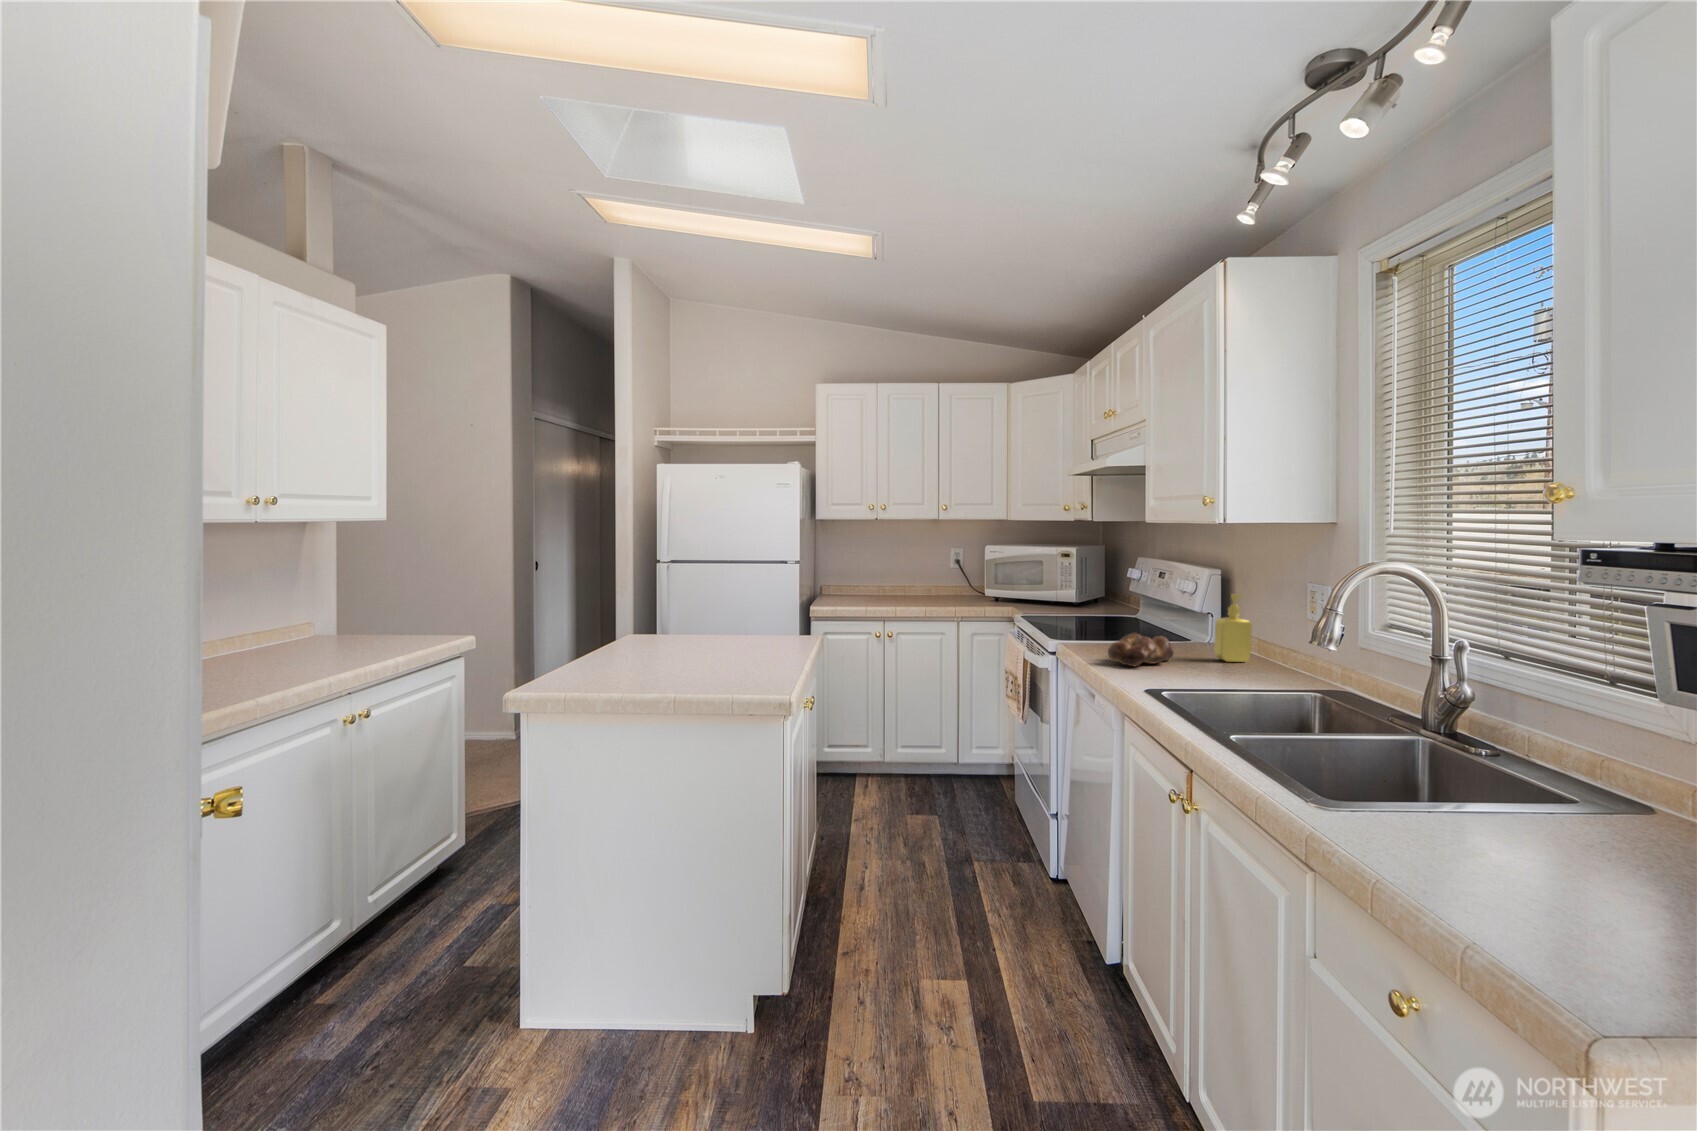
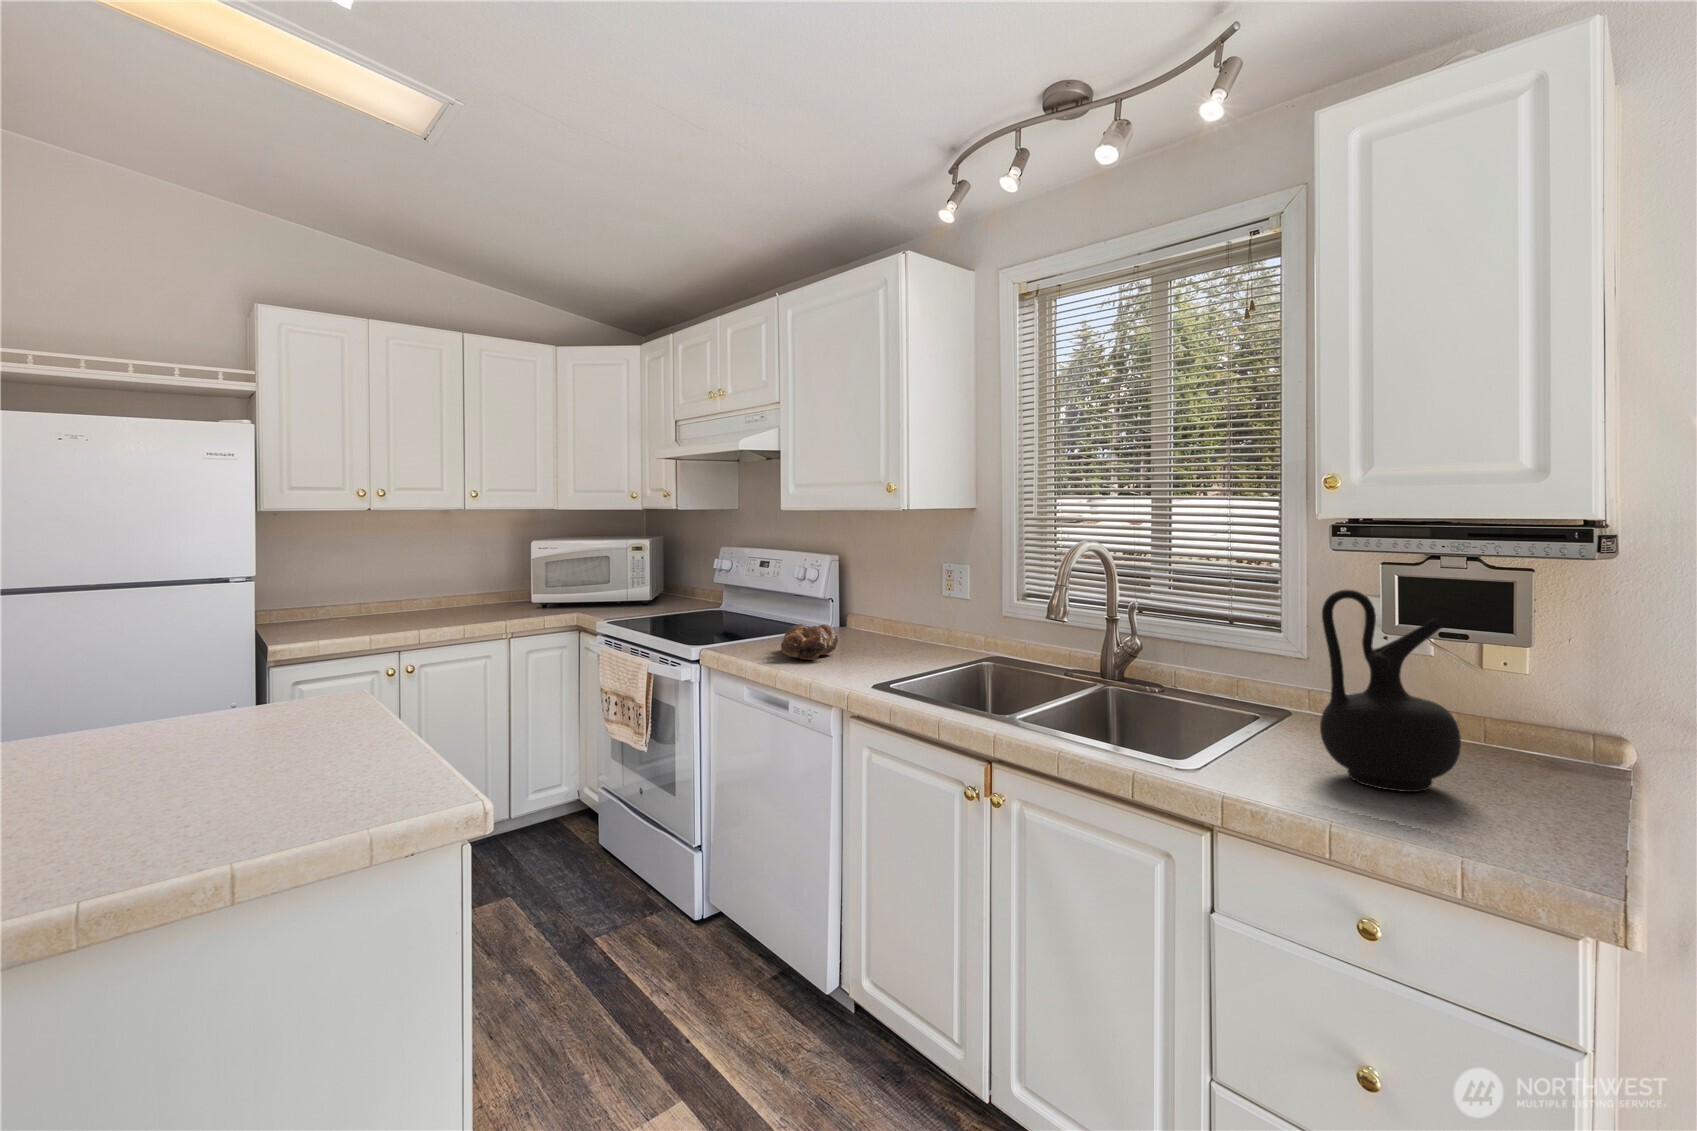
soap dispenser: present [1214,594,1252,662] -> none [863,576,895,645]
ceramic jug: none [1423,654,1588,886] -> present [1320,590,1461,792]

